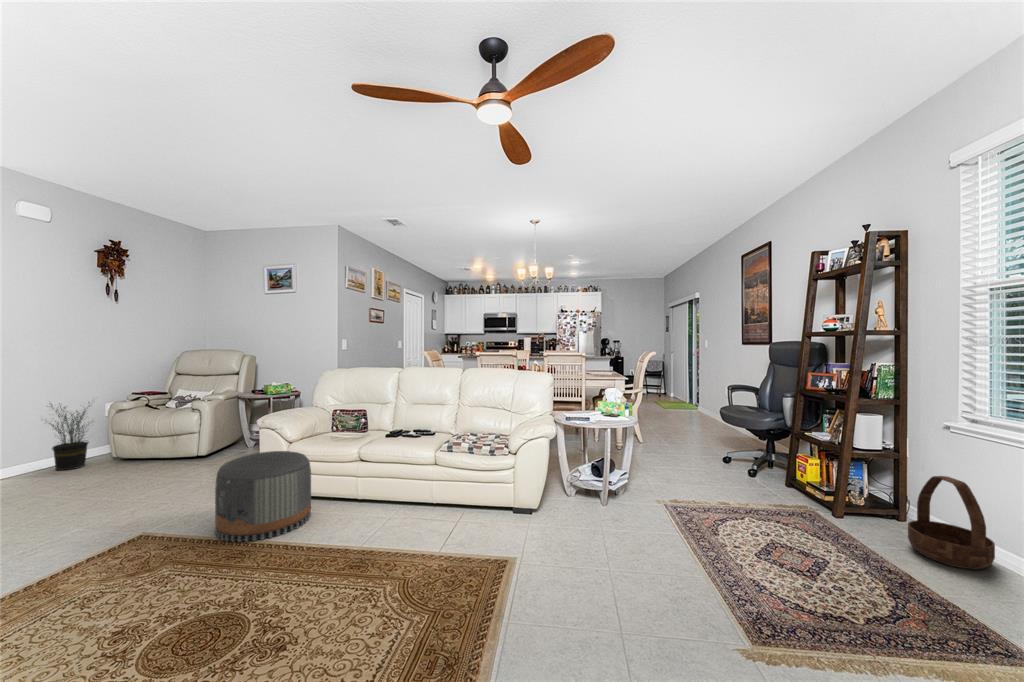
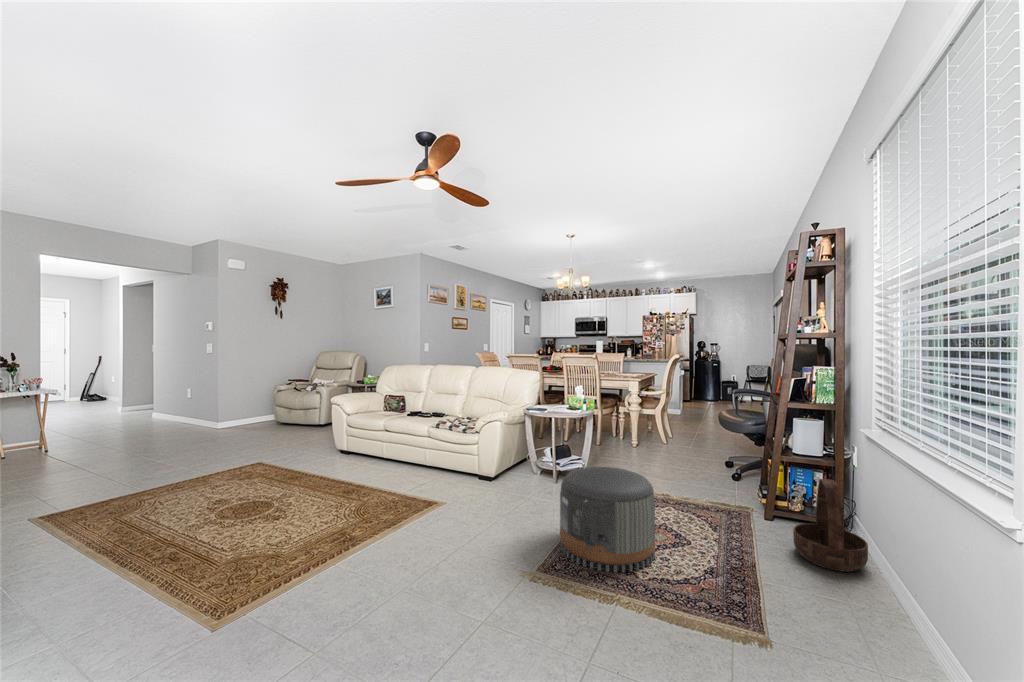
potted plant: present [50,402,93,470] -> none [235,382,267,428]
pouf: present [215,451,311,542] -> present [560,467,655,573]

